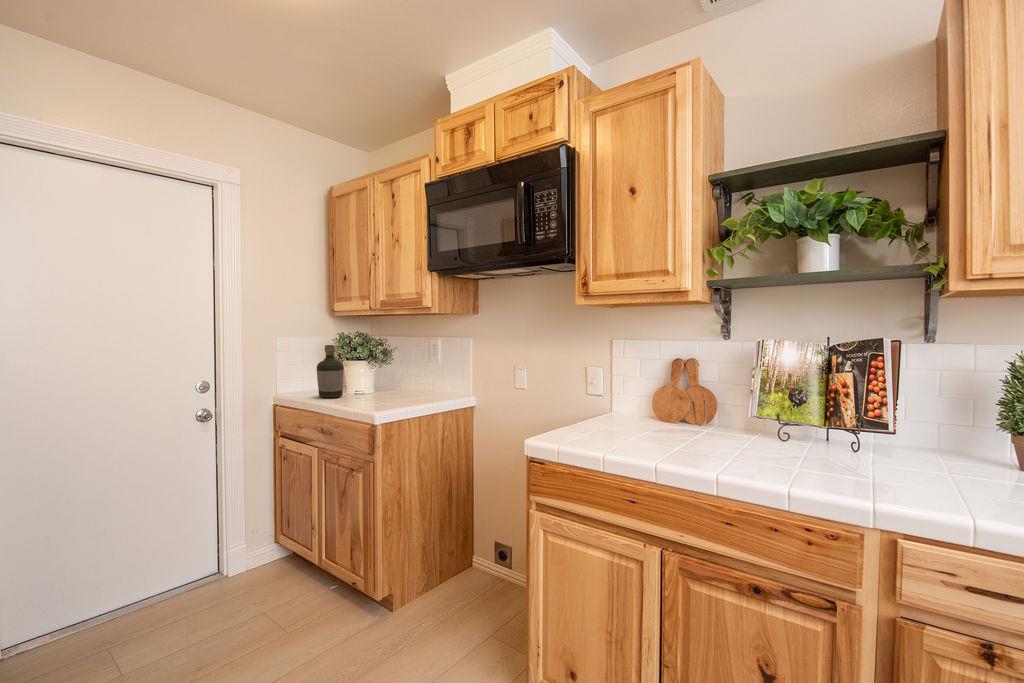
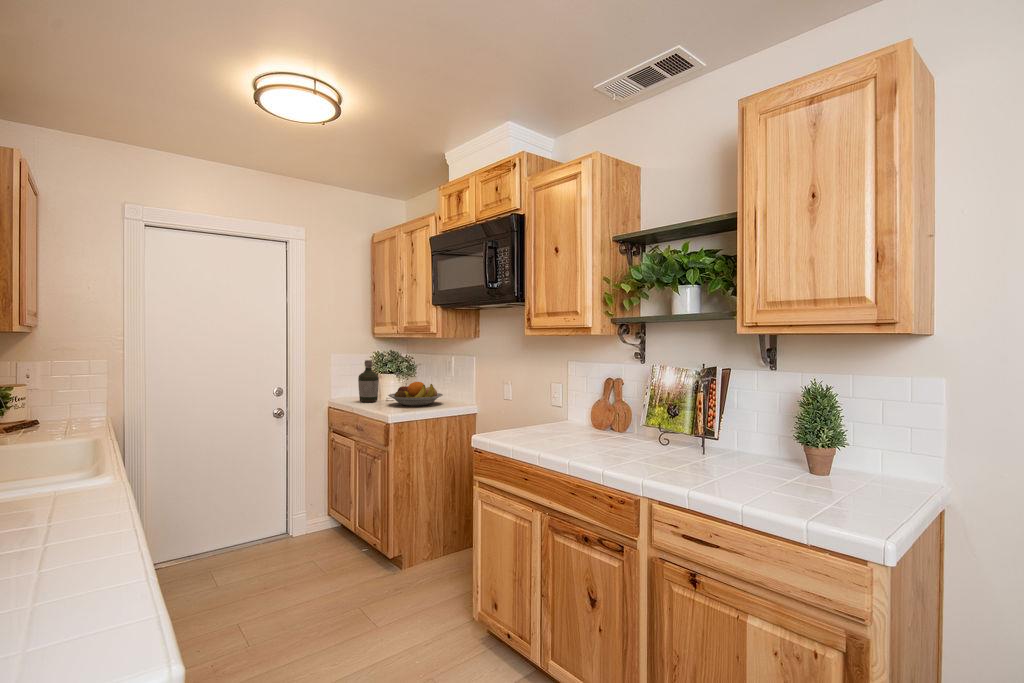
fruit bowl: none [361,370,430,400] -> present [388,382,443,406]

